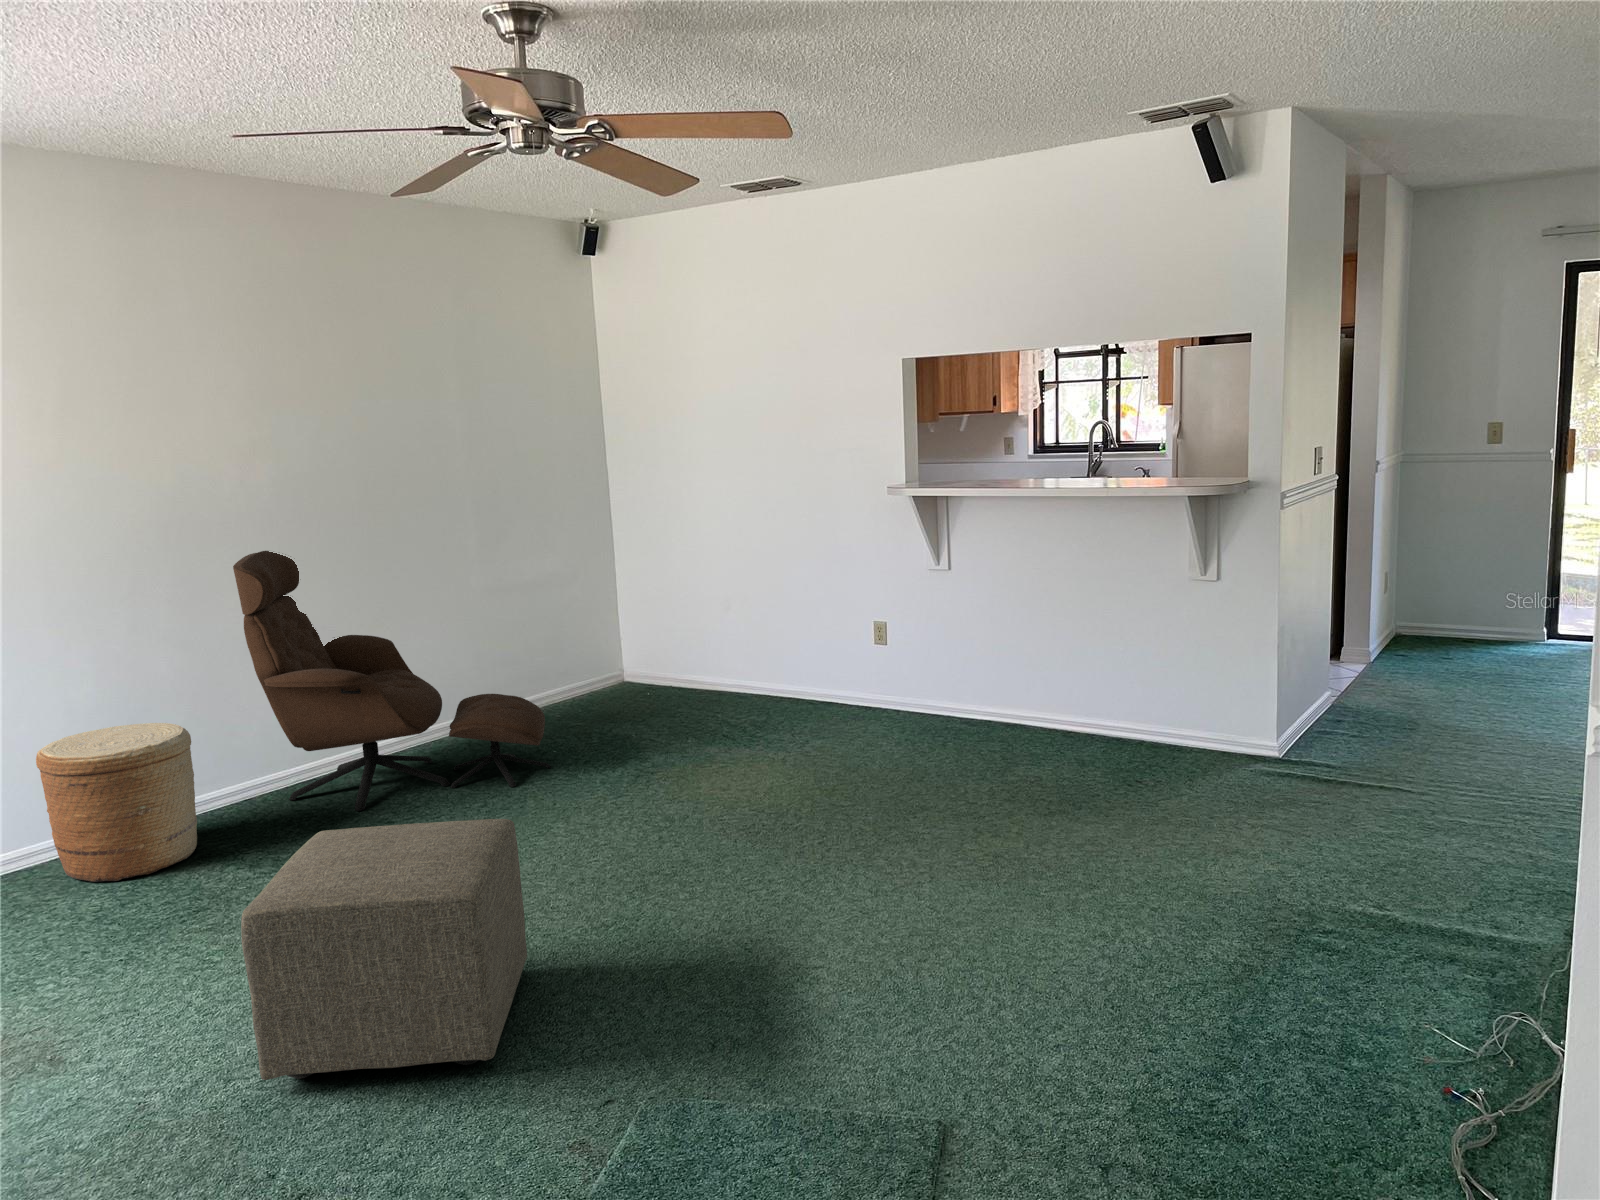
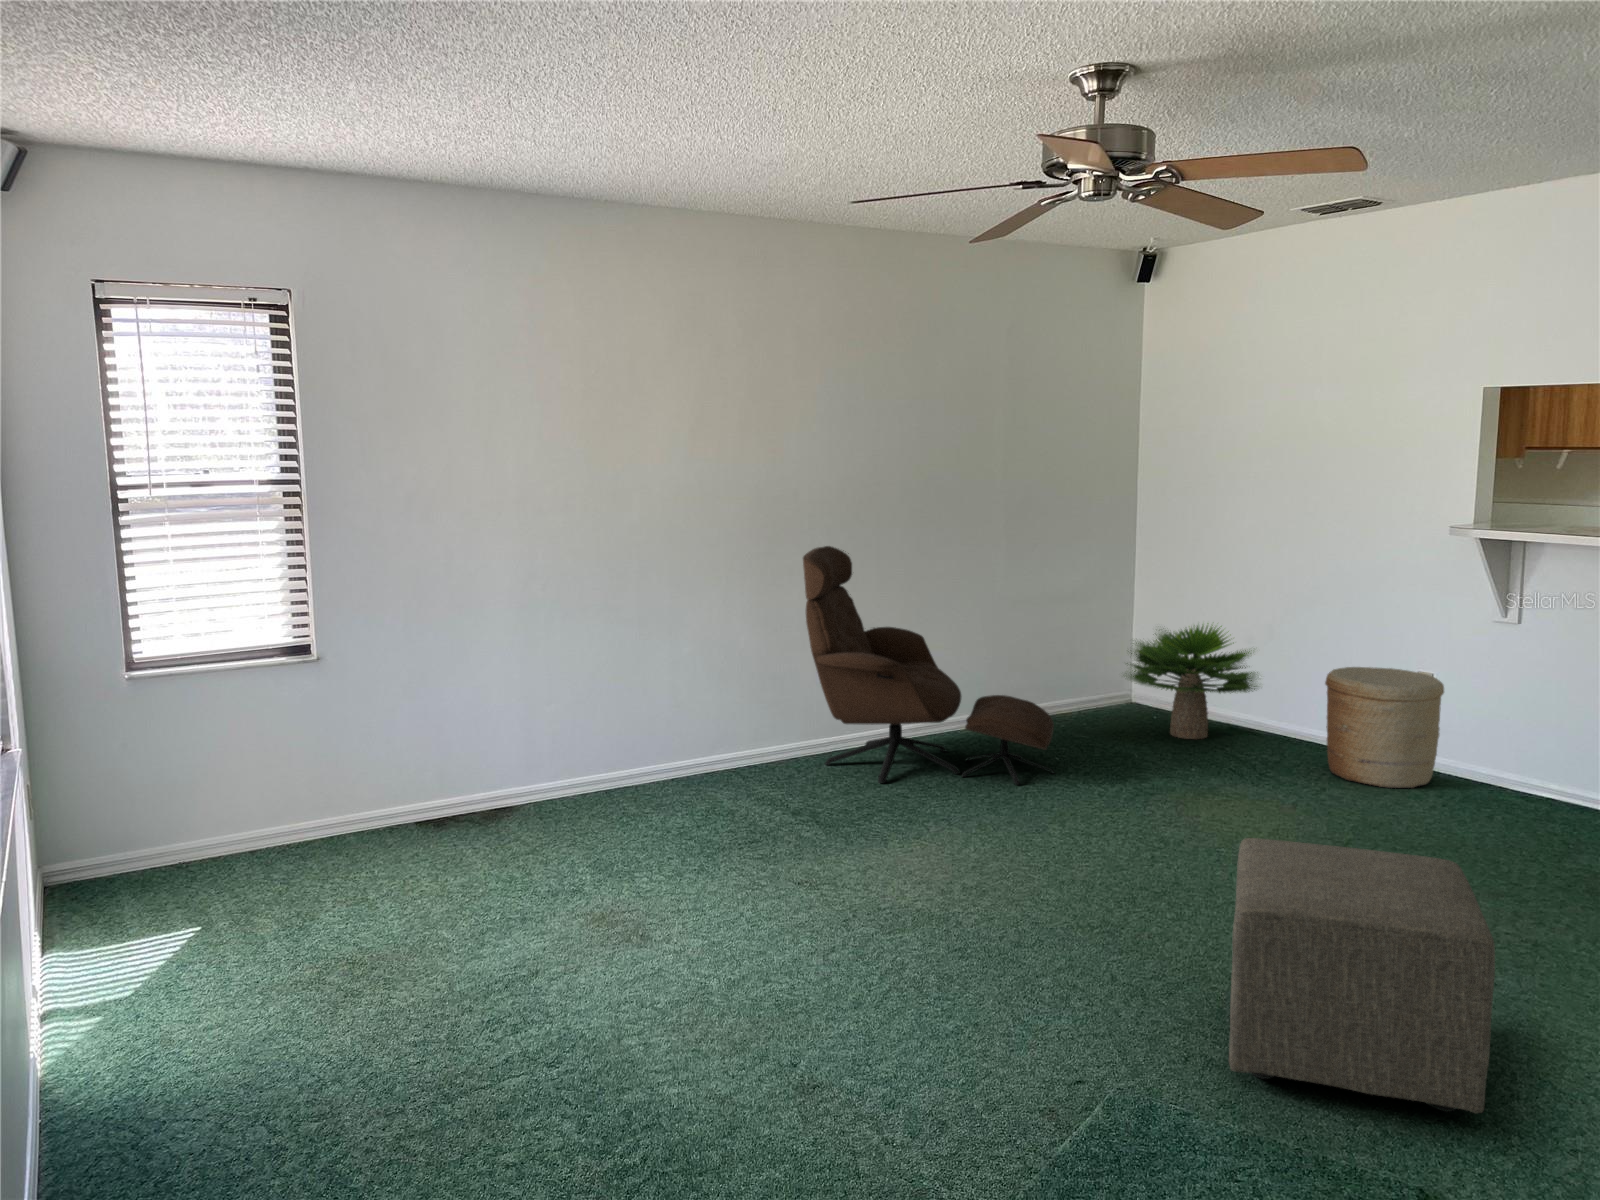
potted plant: none [605,592,744,711] -> present [1127,623,1258,739]
woven basket: present [36,723,197,882] -> present [1325,667,1444,788]
ottoman: present [241,819,527,1080] -> present [1229,838,1495,1113]

